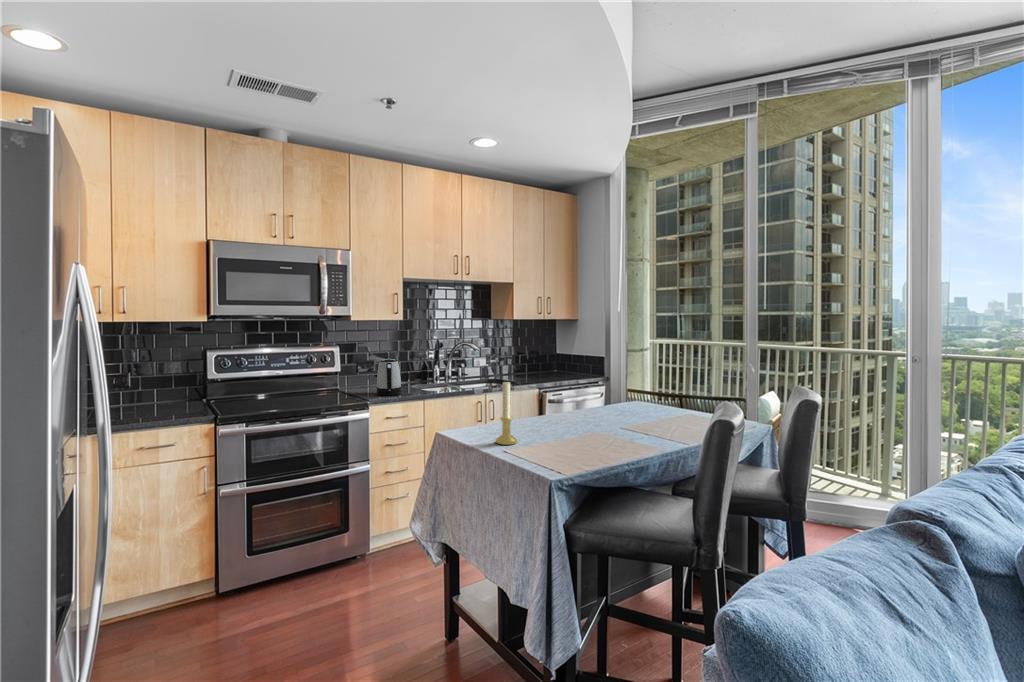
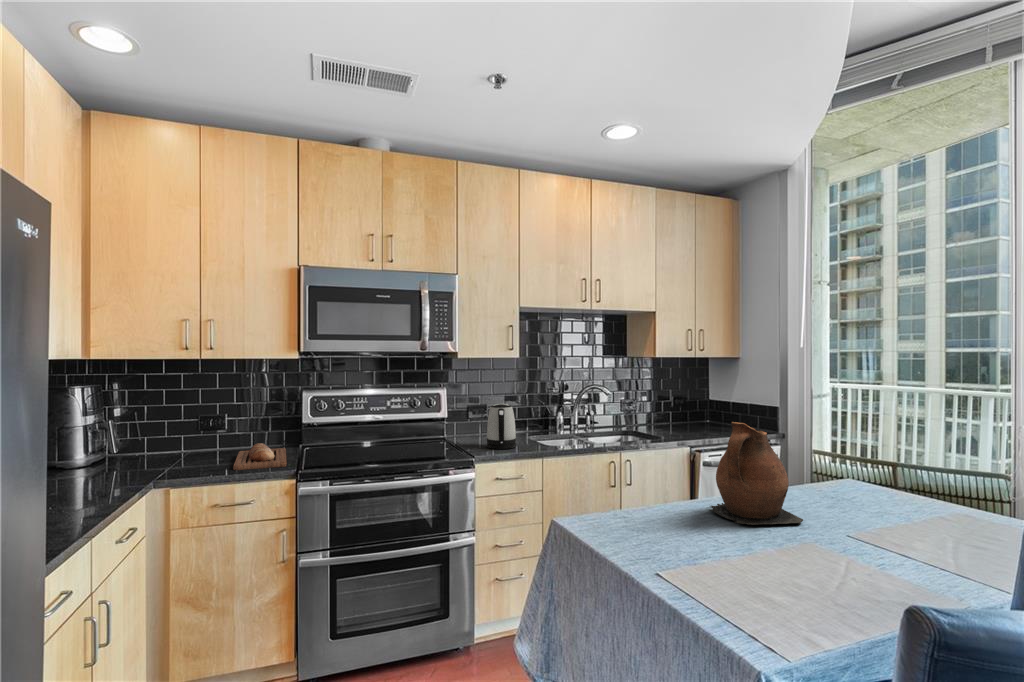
ceramic pitcher: none [541,368,601,435] -> present [710,422,803,525]
candle holder: present [496,382,517,445] -> none [640,439,673,537]
bread loaf: none [152,396,204,419] -> present [233,443,287,470]

